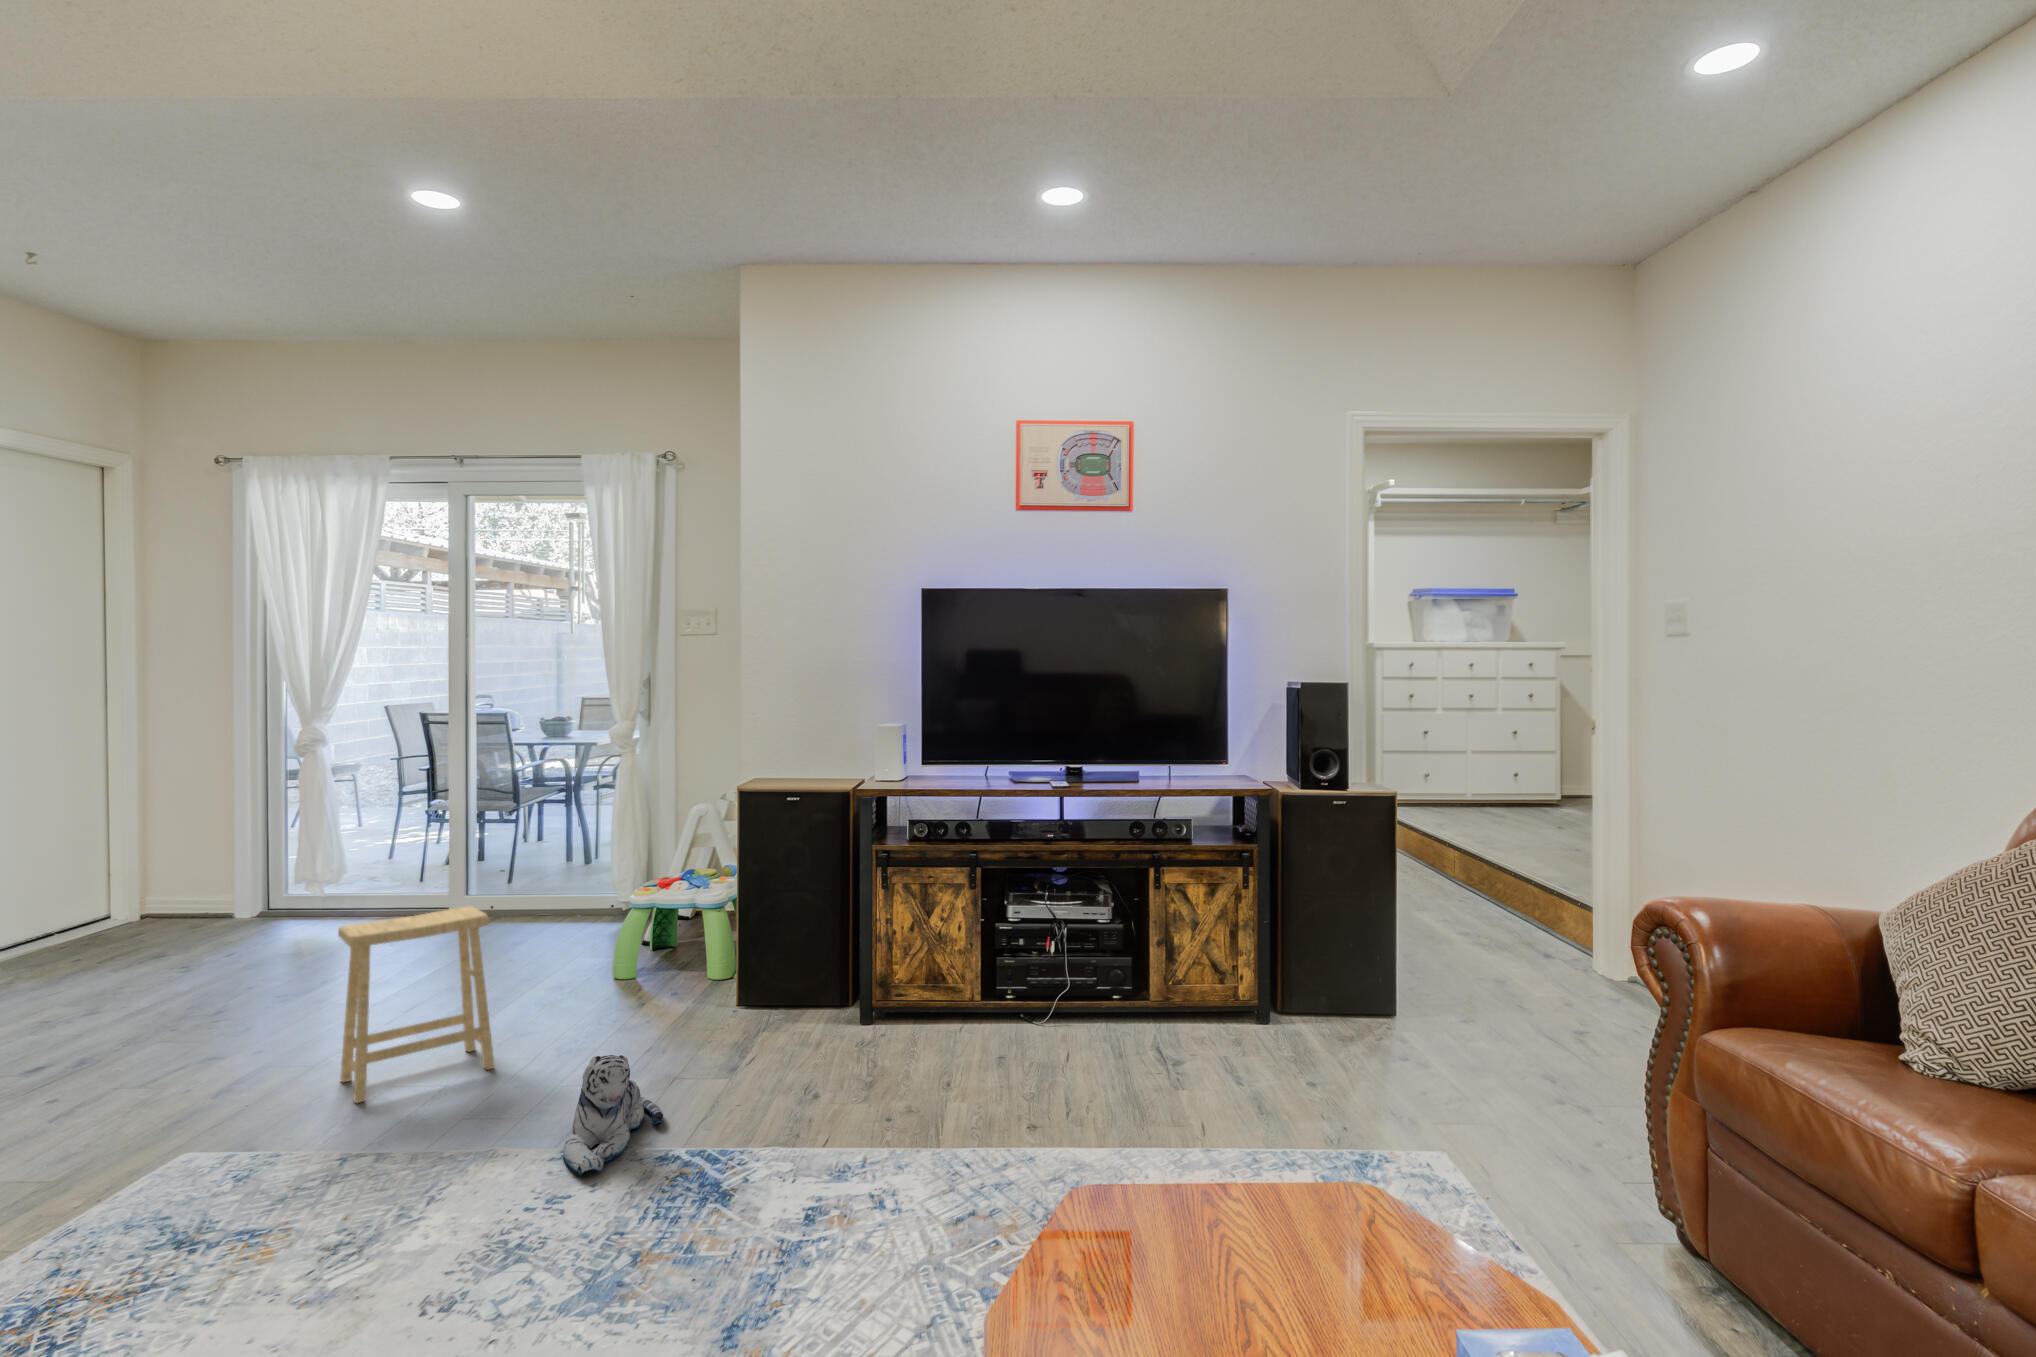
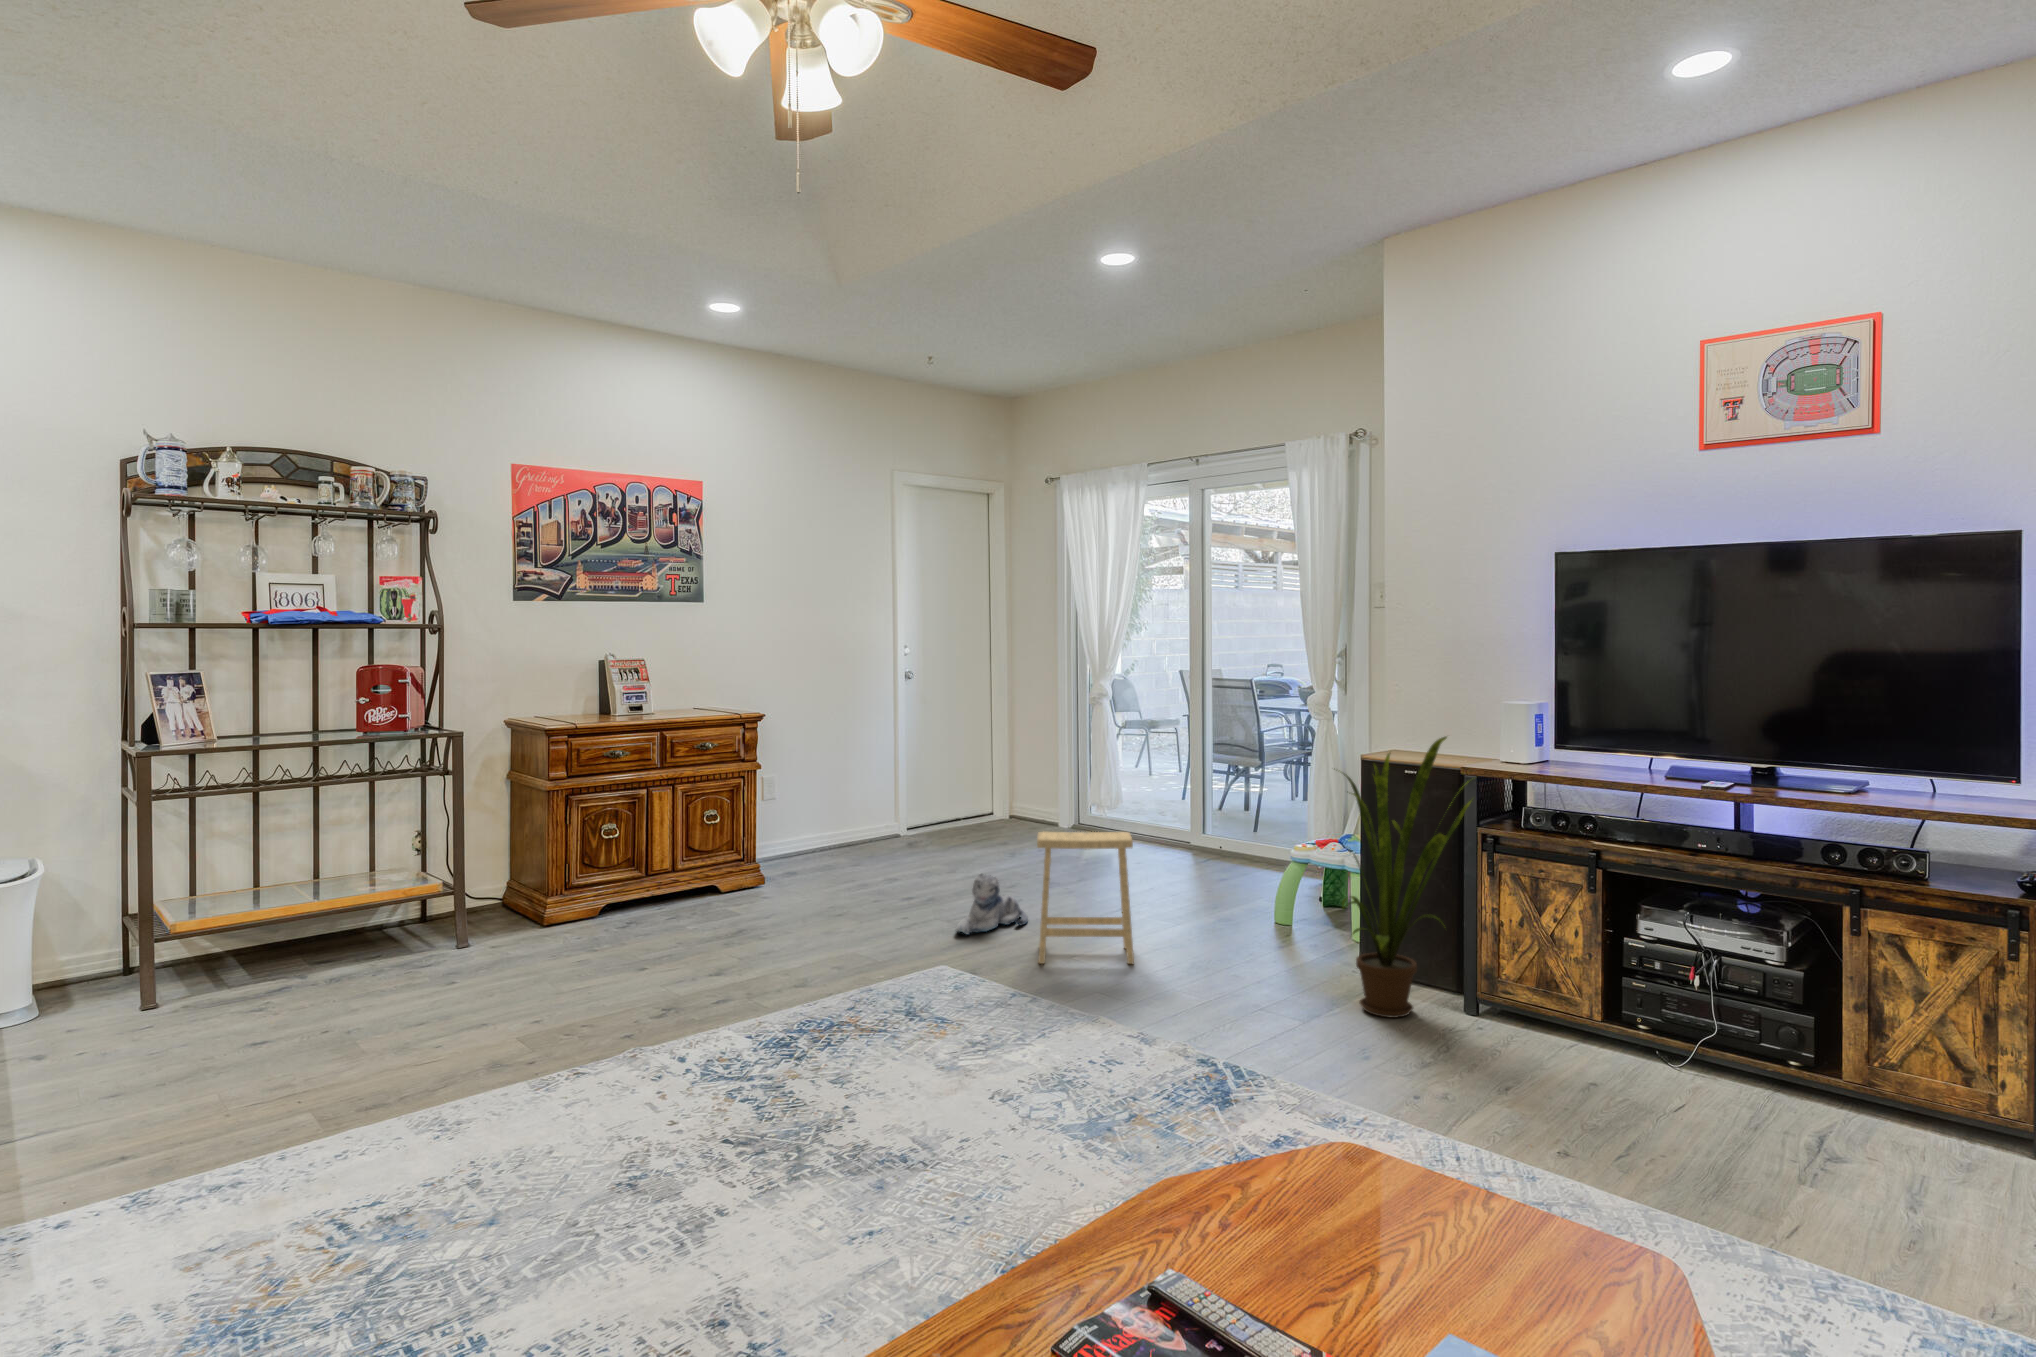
house plant: none [731,759,881,1049] -> present [1342,737,1475,1018]
plush toy: present [563,1055,663,1175] -> present [956,873,1028,935]

